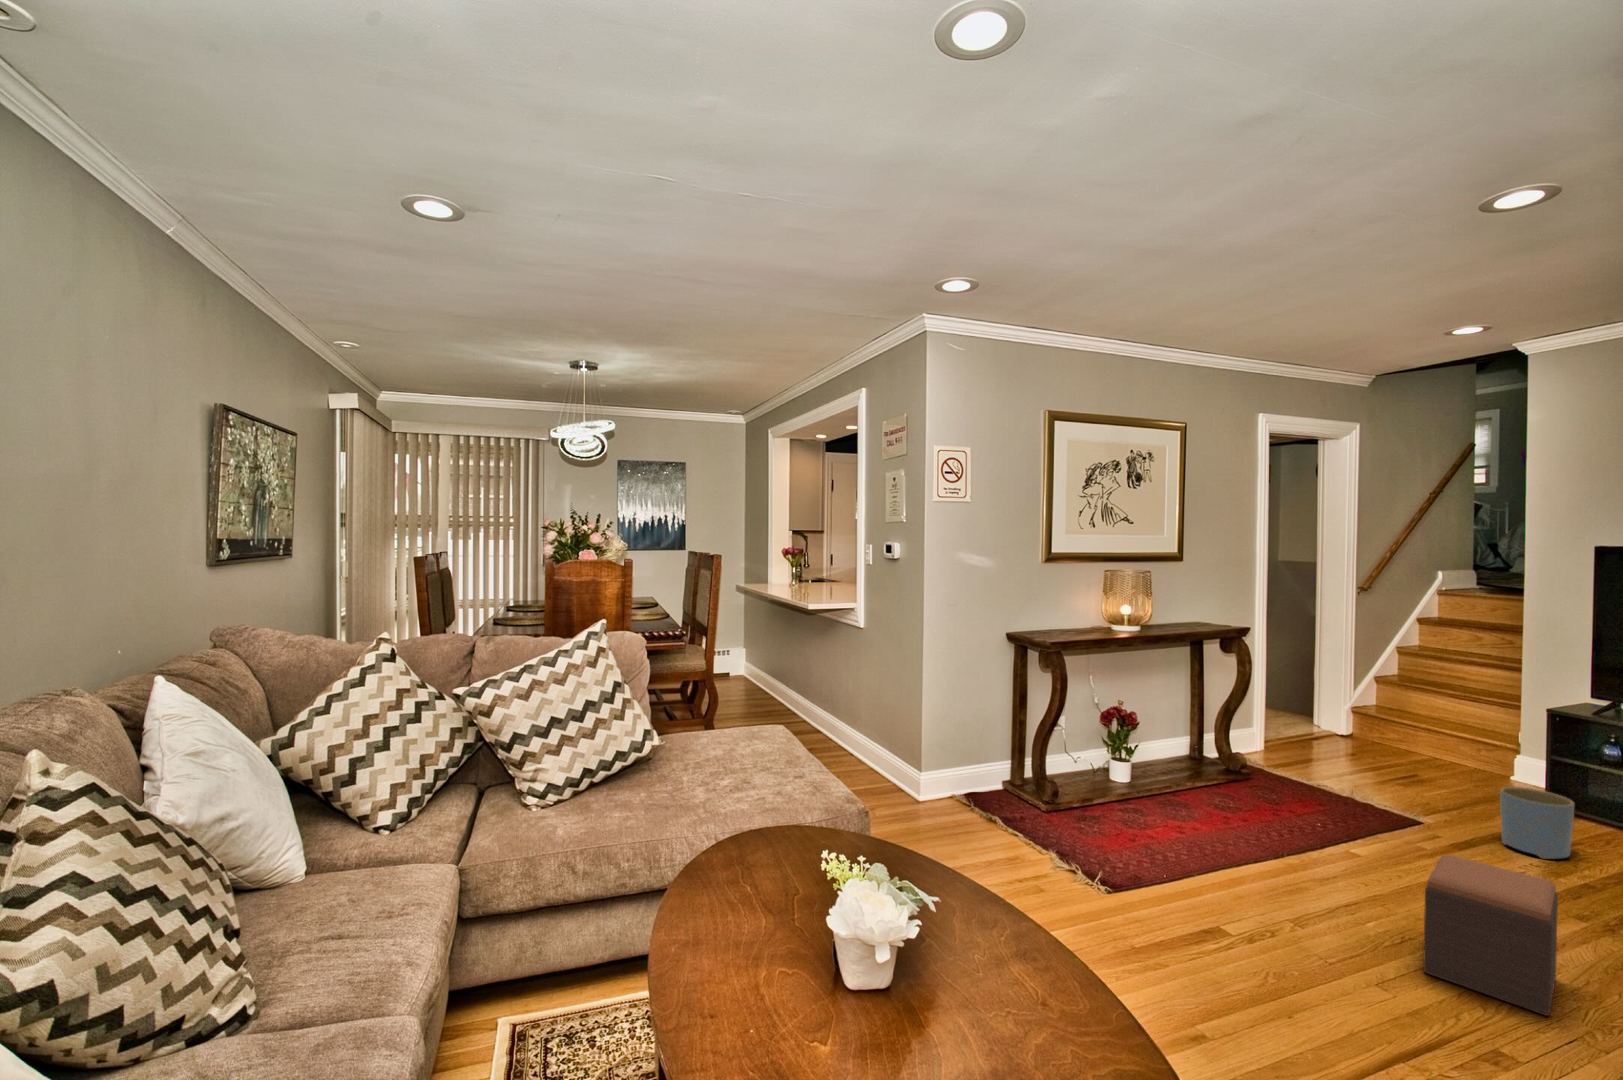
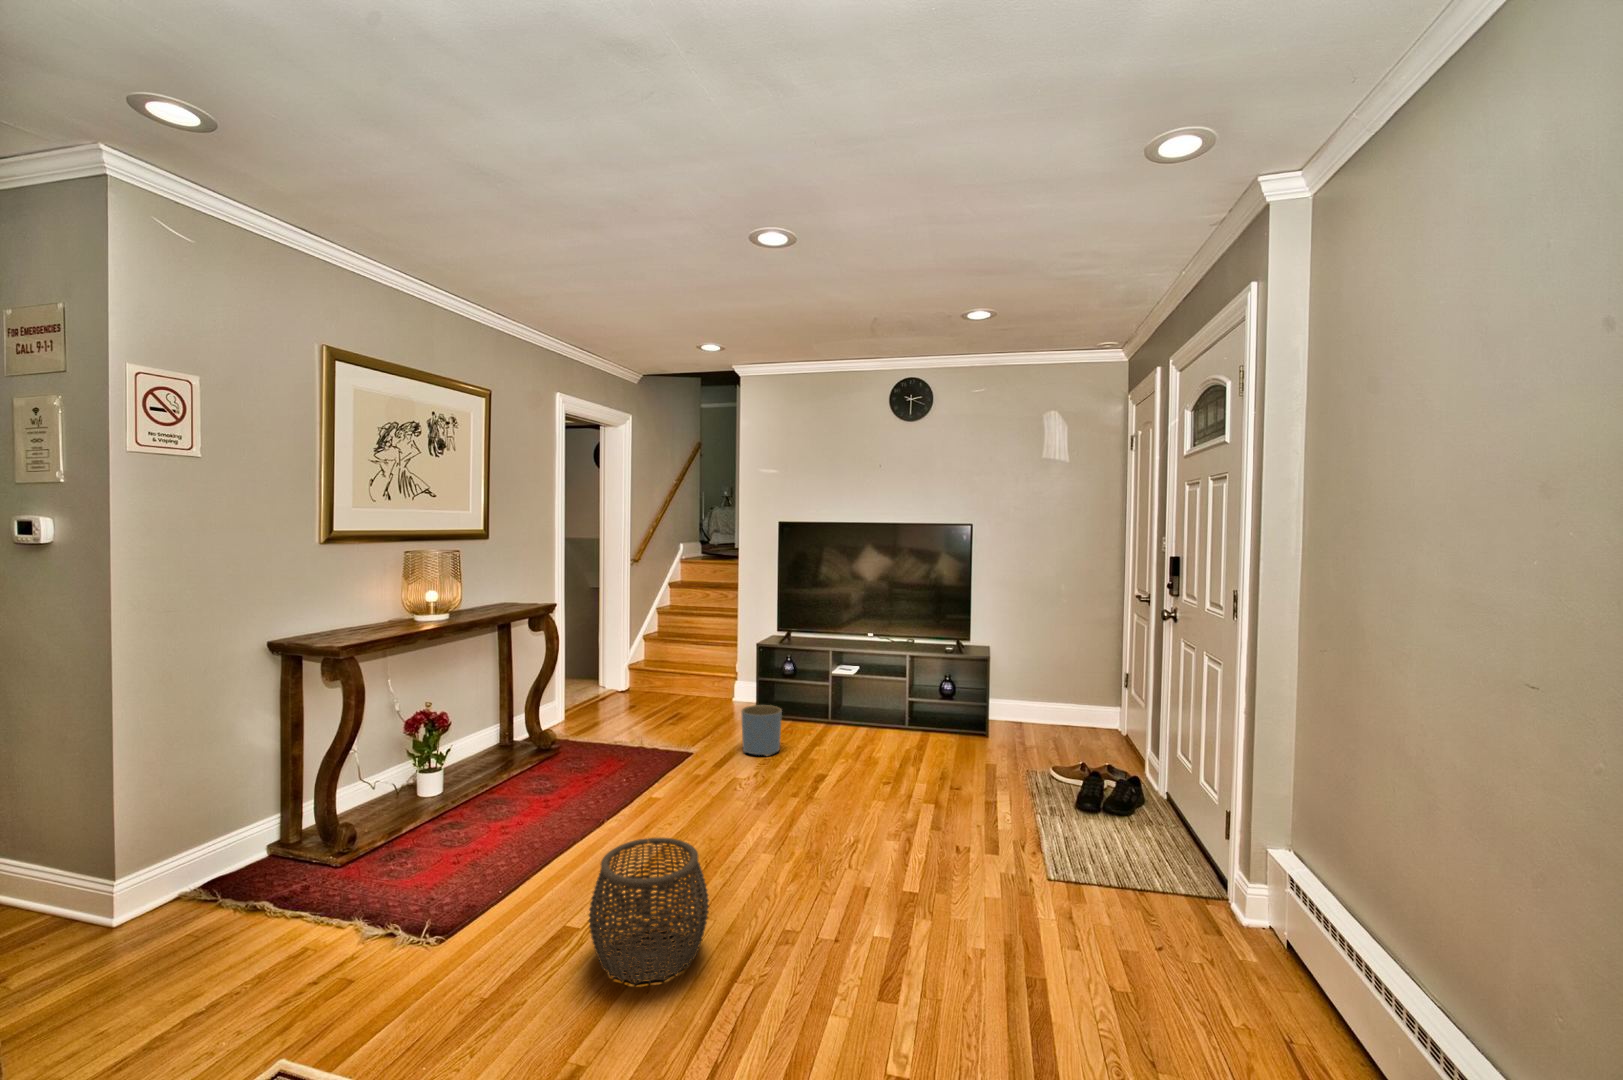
footstool: present [1423,854,1558,1016] -> none [730,776,808,887]
woven basket: none [1233,868,1373,1017] -> present [589,838,709,984]

